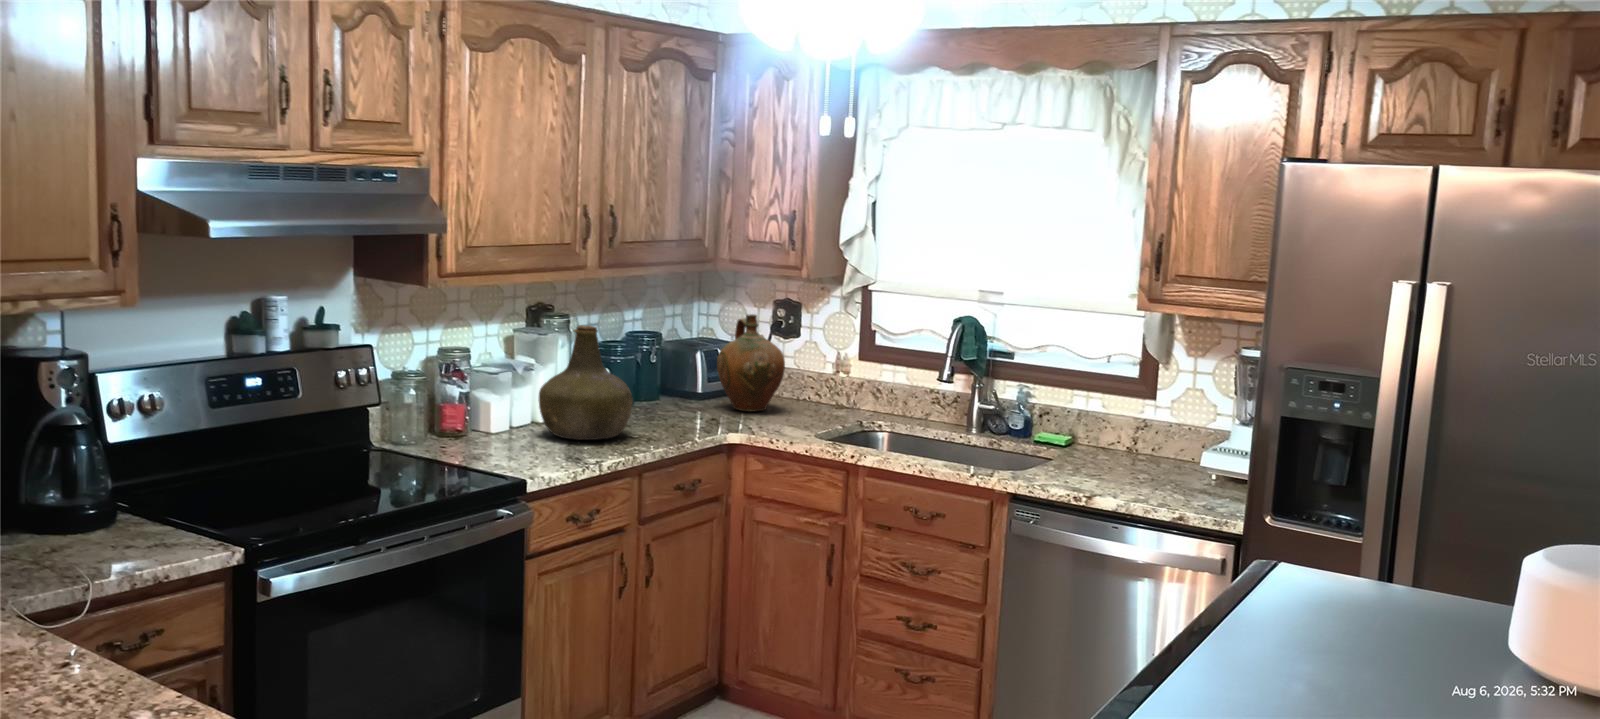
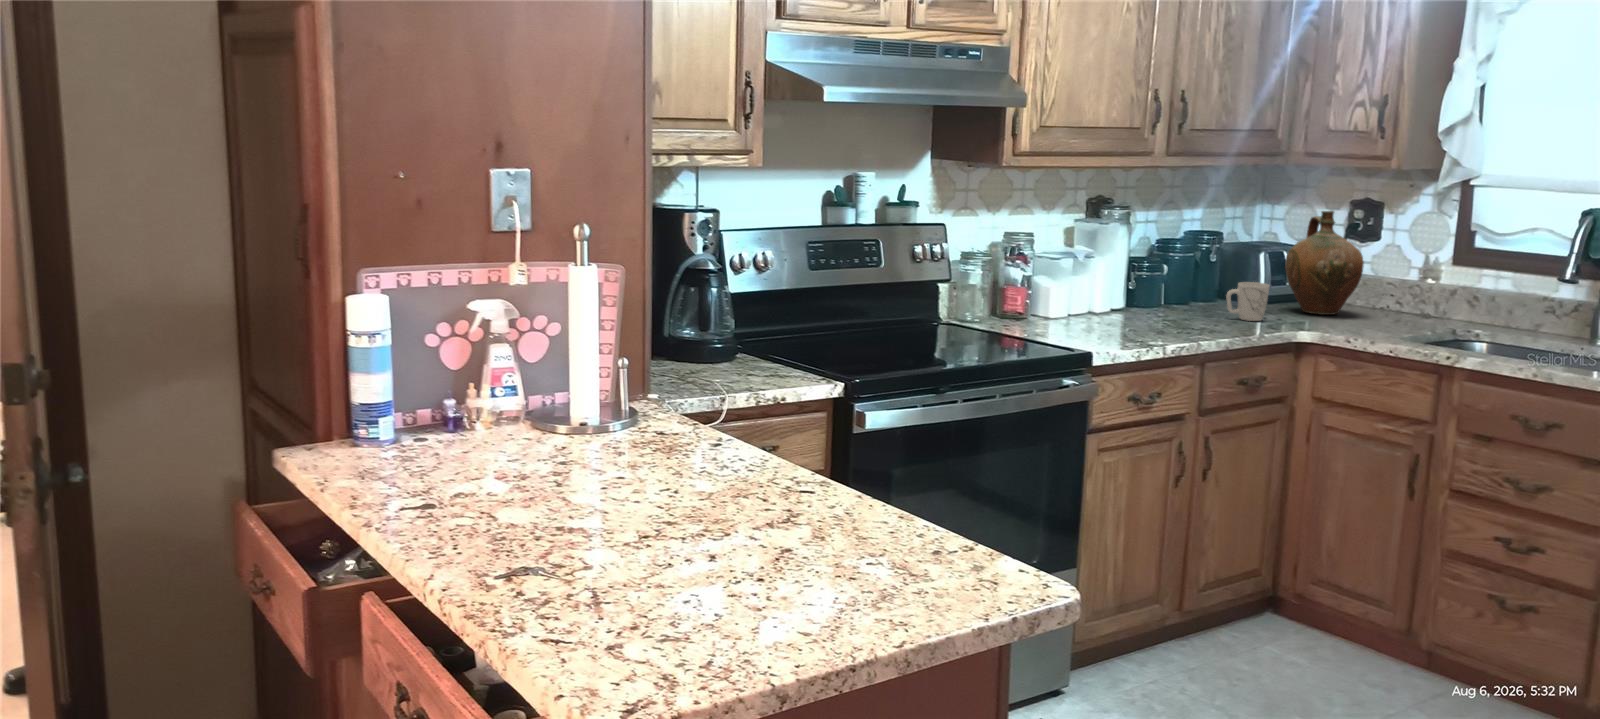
bottle: present [539,326,633,440] -> none [1101,211,1198,327]
mug: none [662,386,701,424] -> present [1226,282,1270,321]

